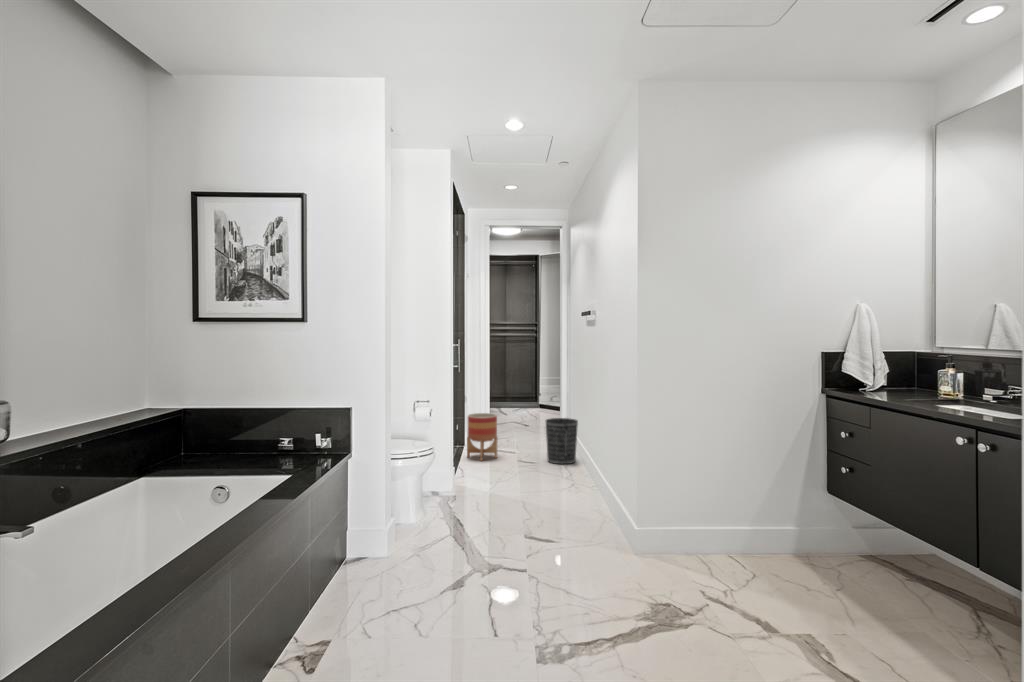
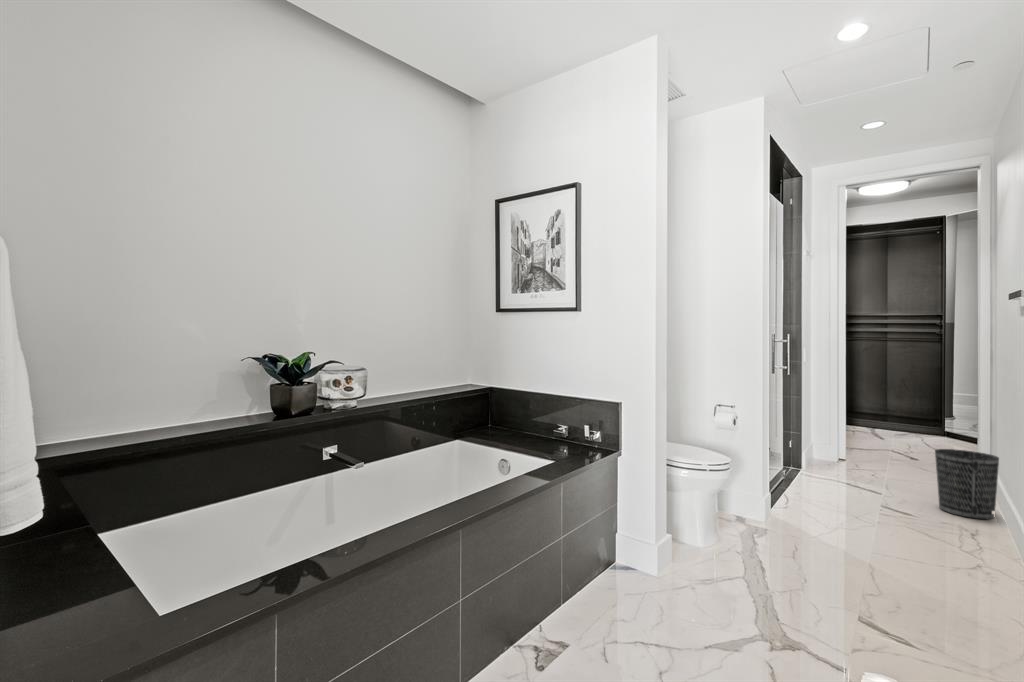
planter: present [467,413,497,461] -> none [809,429,854,489]

